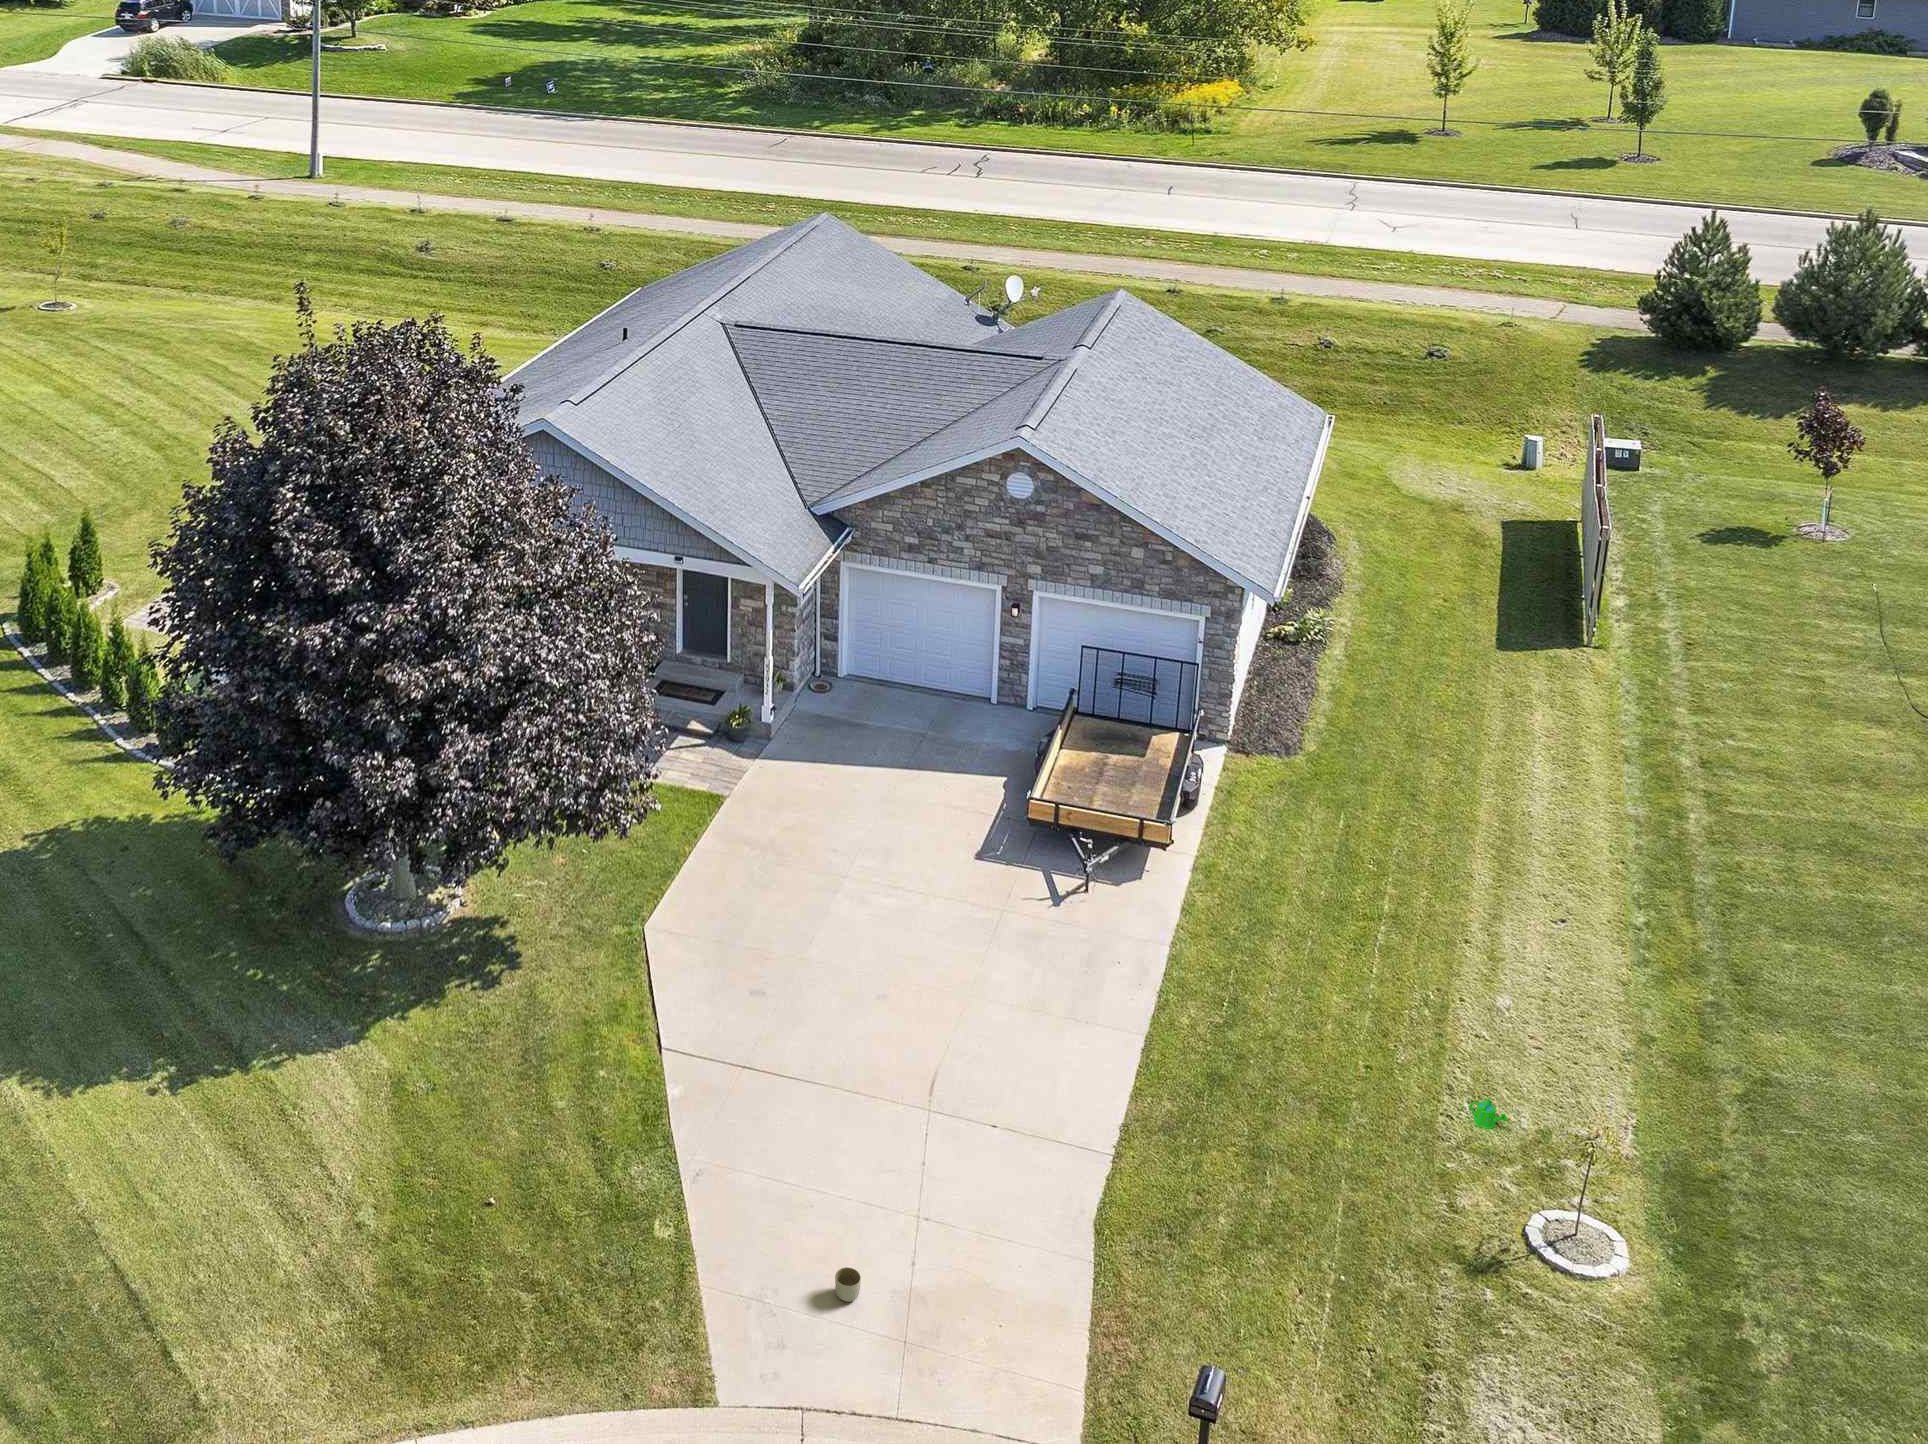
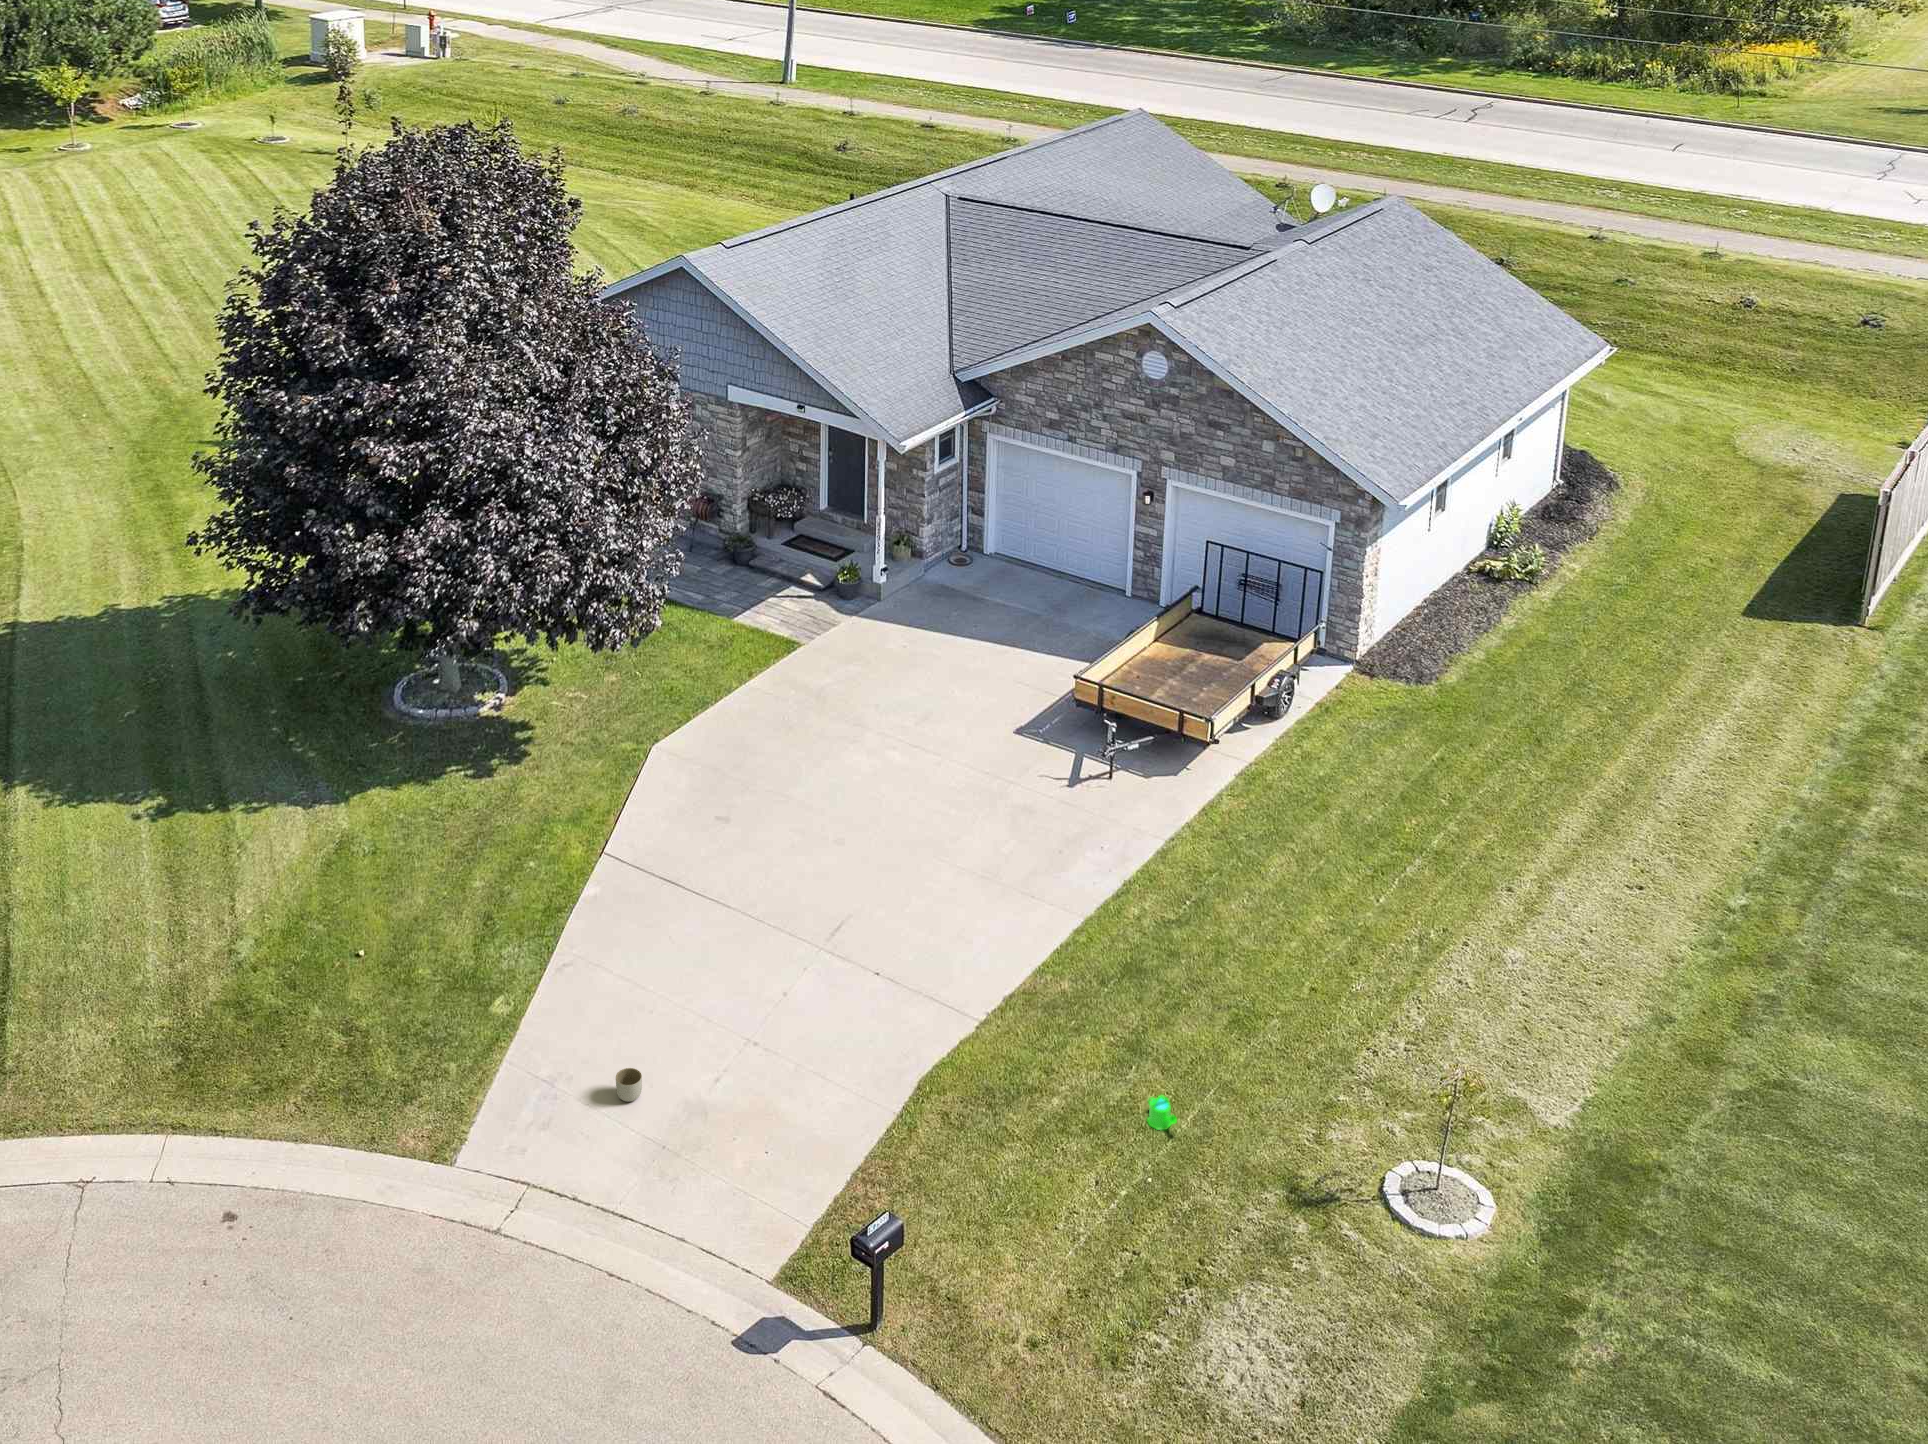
watering can: present [1469,1098,1507,1129] -> present [1147,1095,1177,1130]

